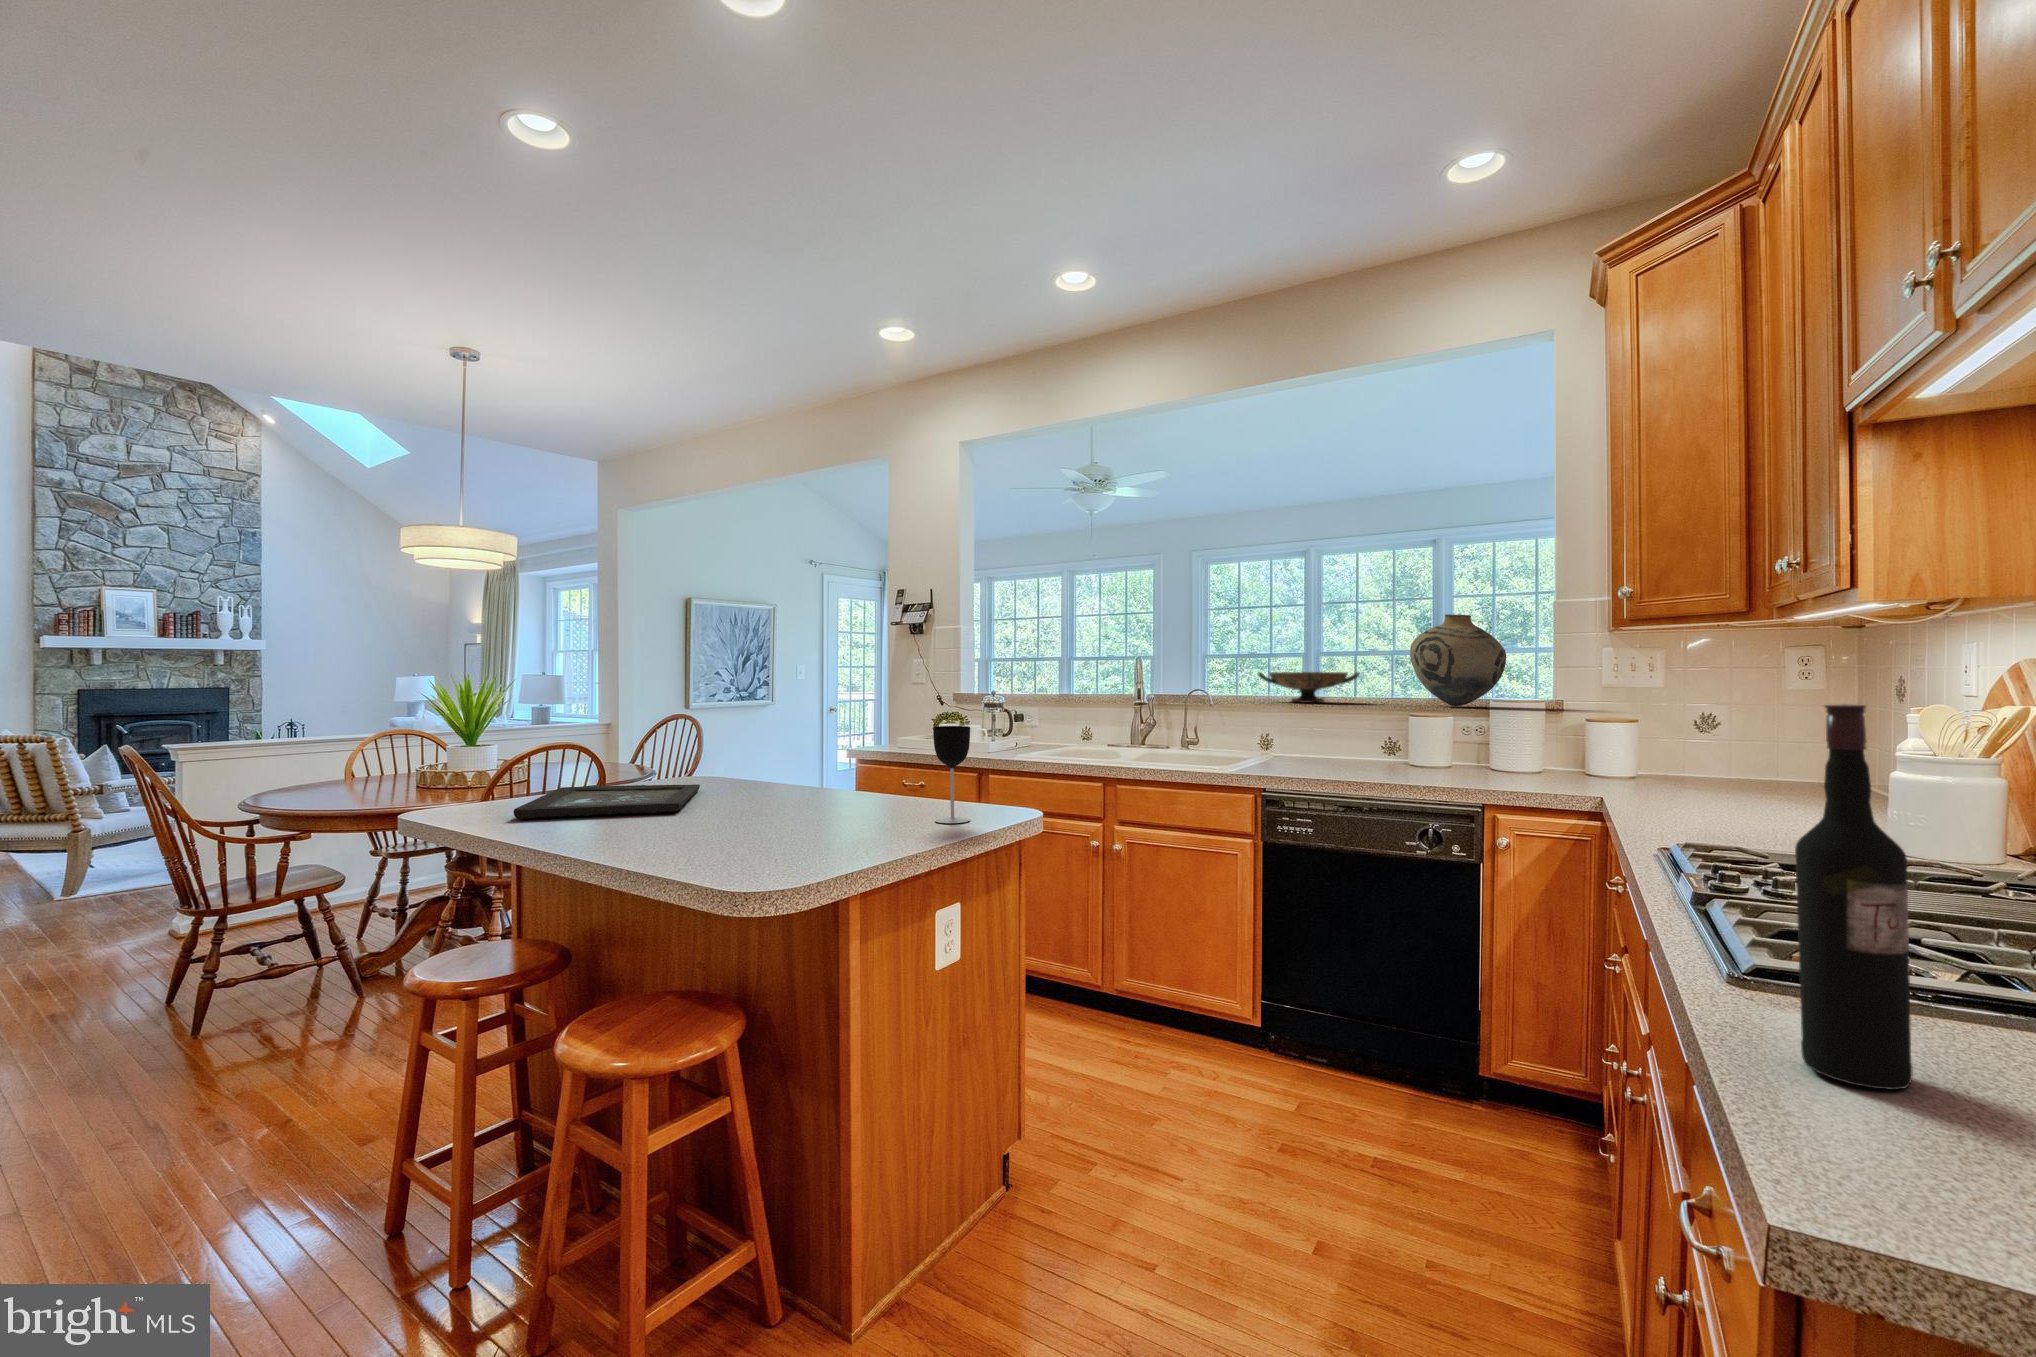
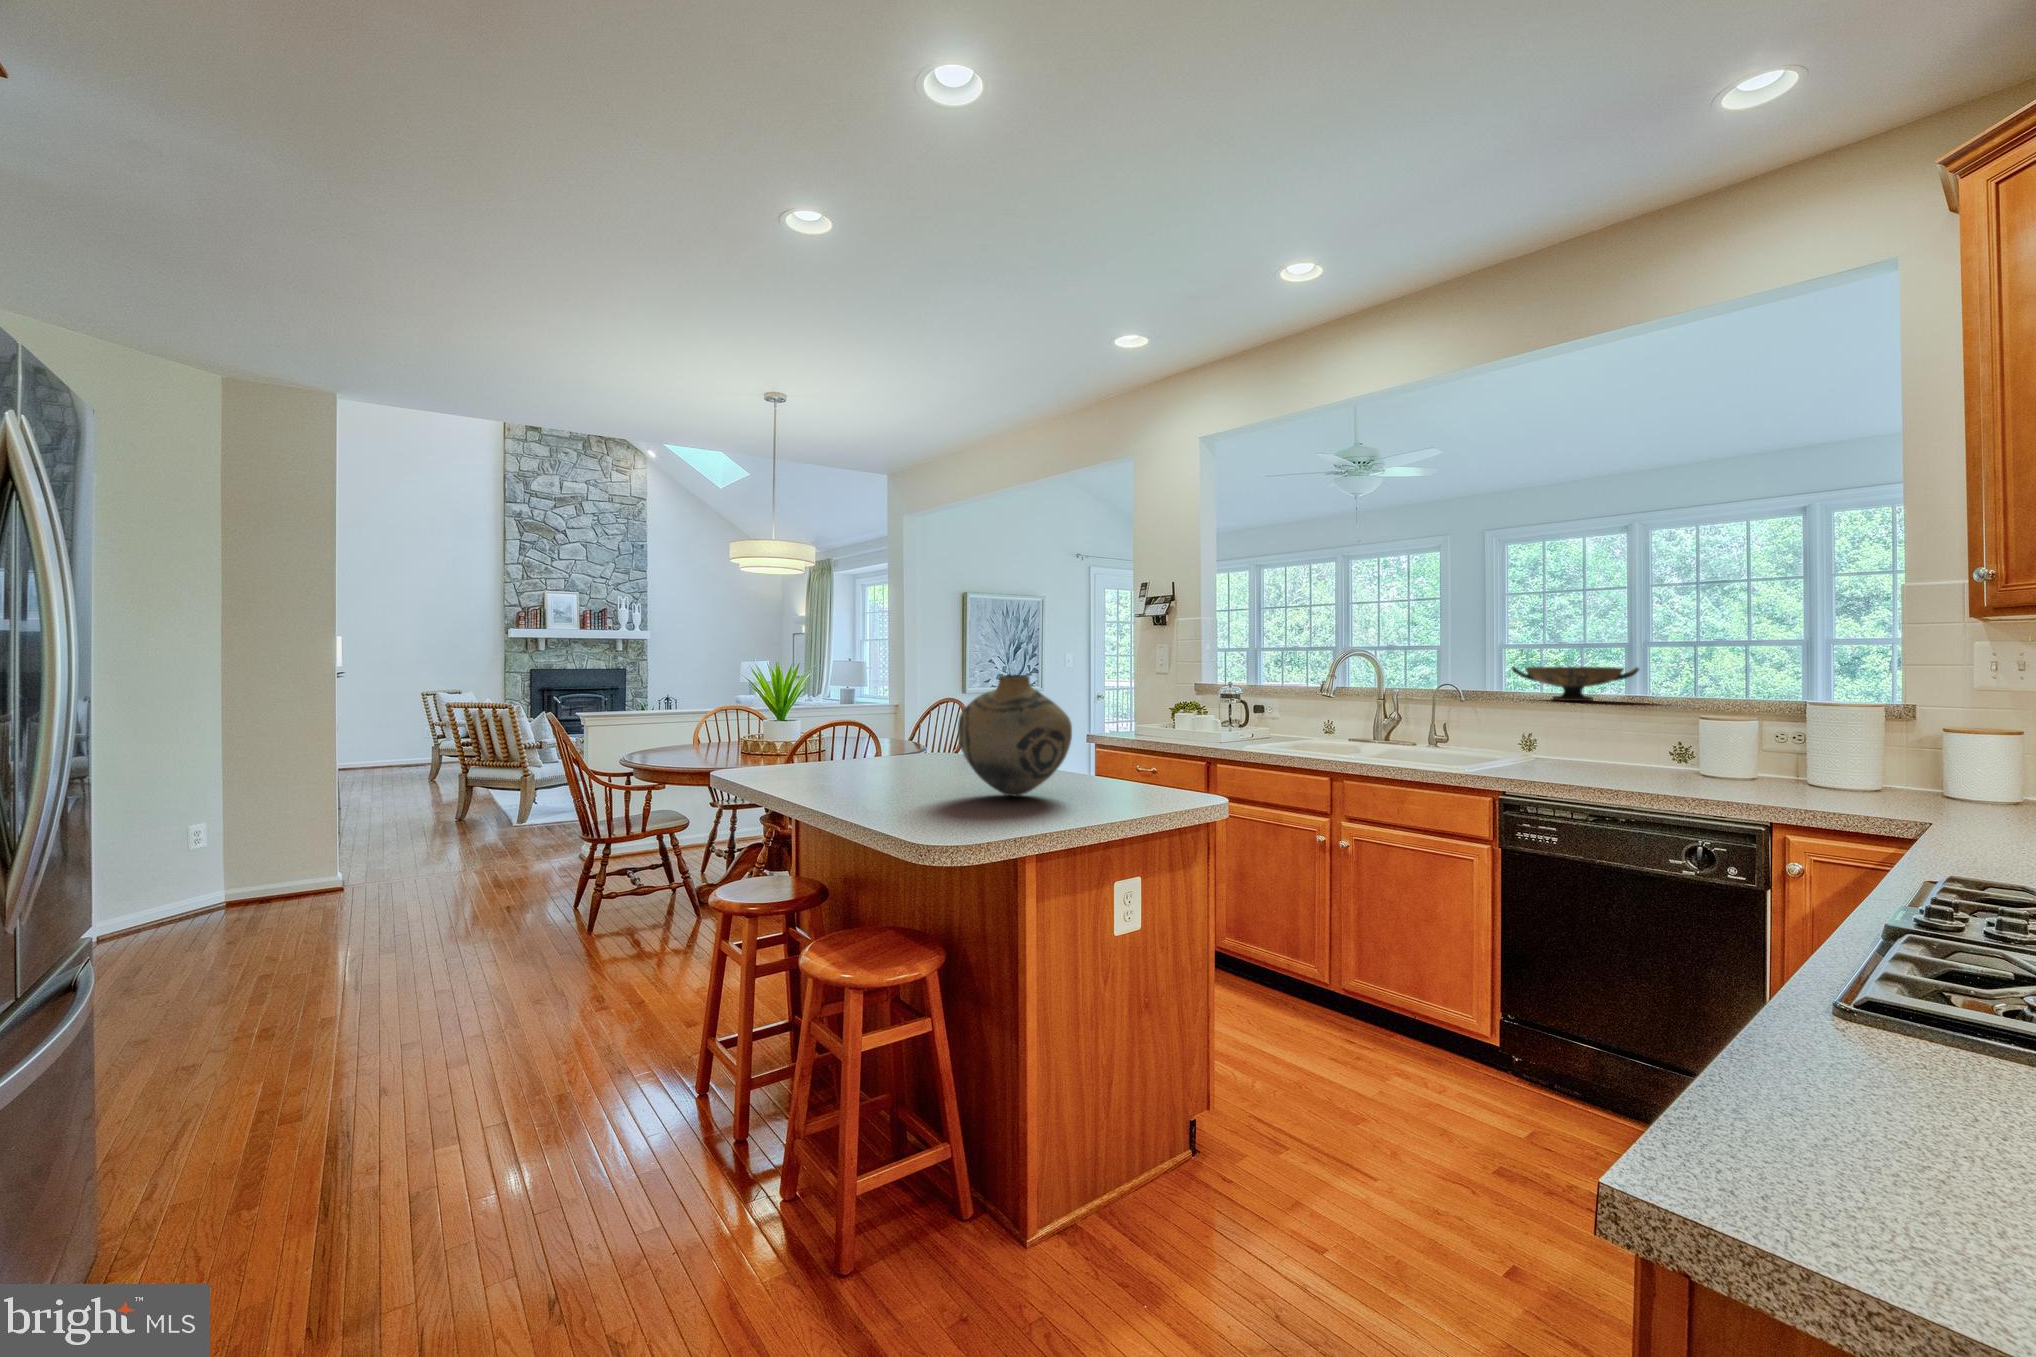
vase: present [1410,614,1506,706] -> present [958,675,1072,796]
wine bottle: present [1795,704,1912,1090] -> none [1823,725,1941,1124]
wine glass: present [933,726,970,823] -> none [1118,717,1152,807]
tray: present [514,784,700,818] -> none [787,759,937,783]

